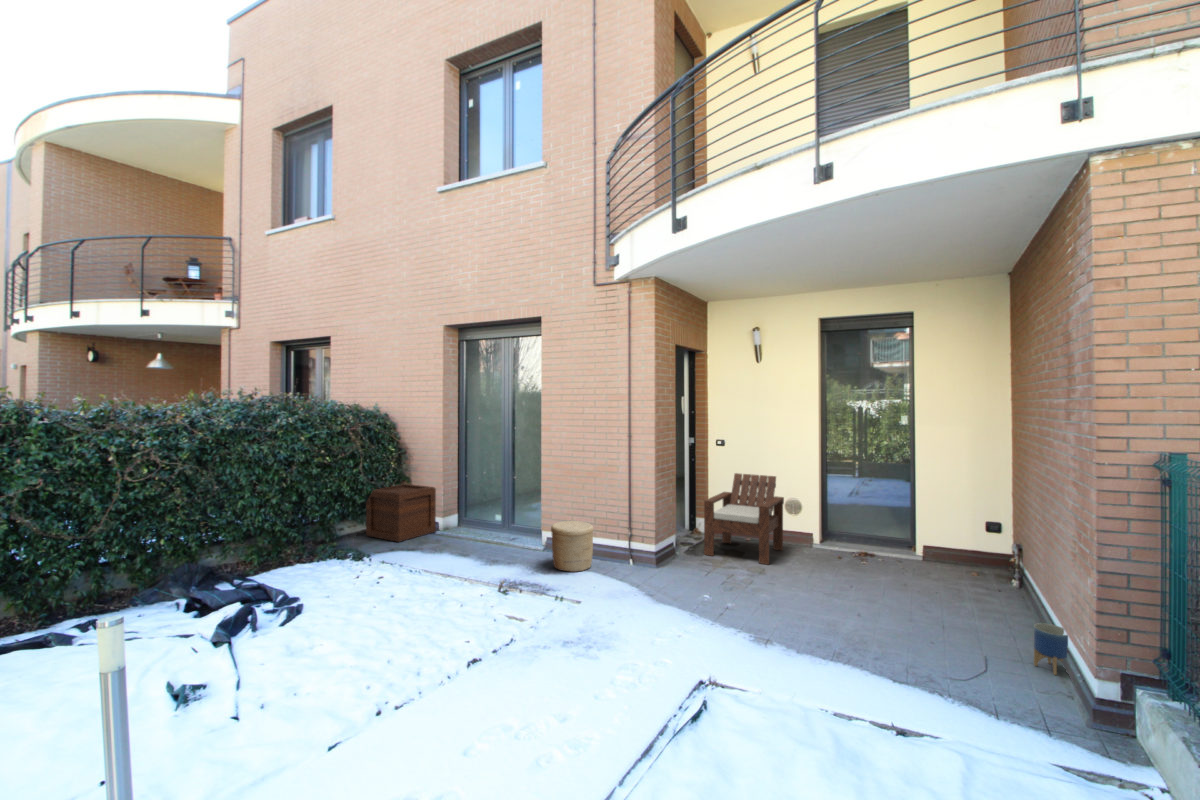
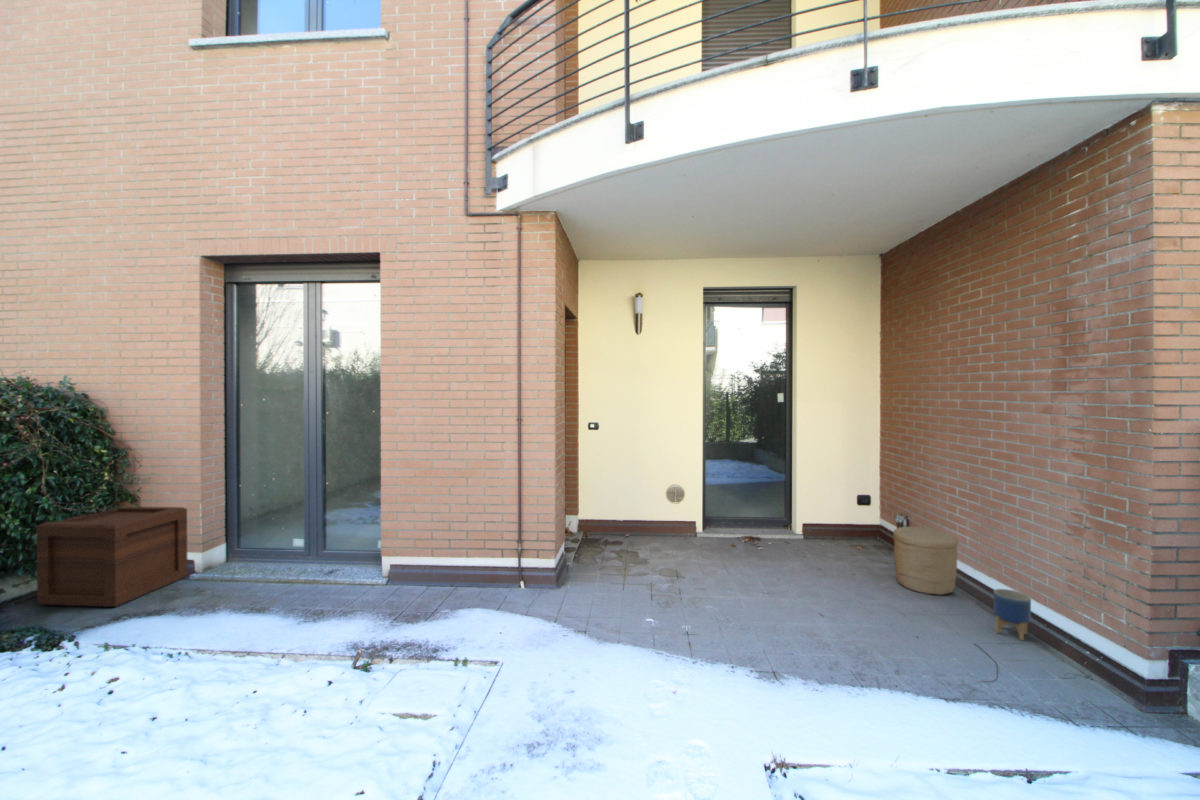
chair: present [704,473,784,564] -> none [595,458,671,558]
woven basket: present [551,521,594,572] -> present [893,527,959,595]

